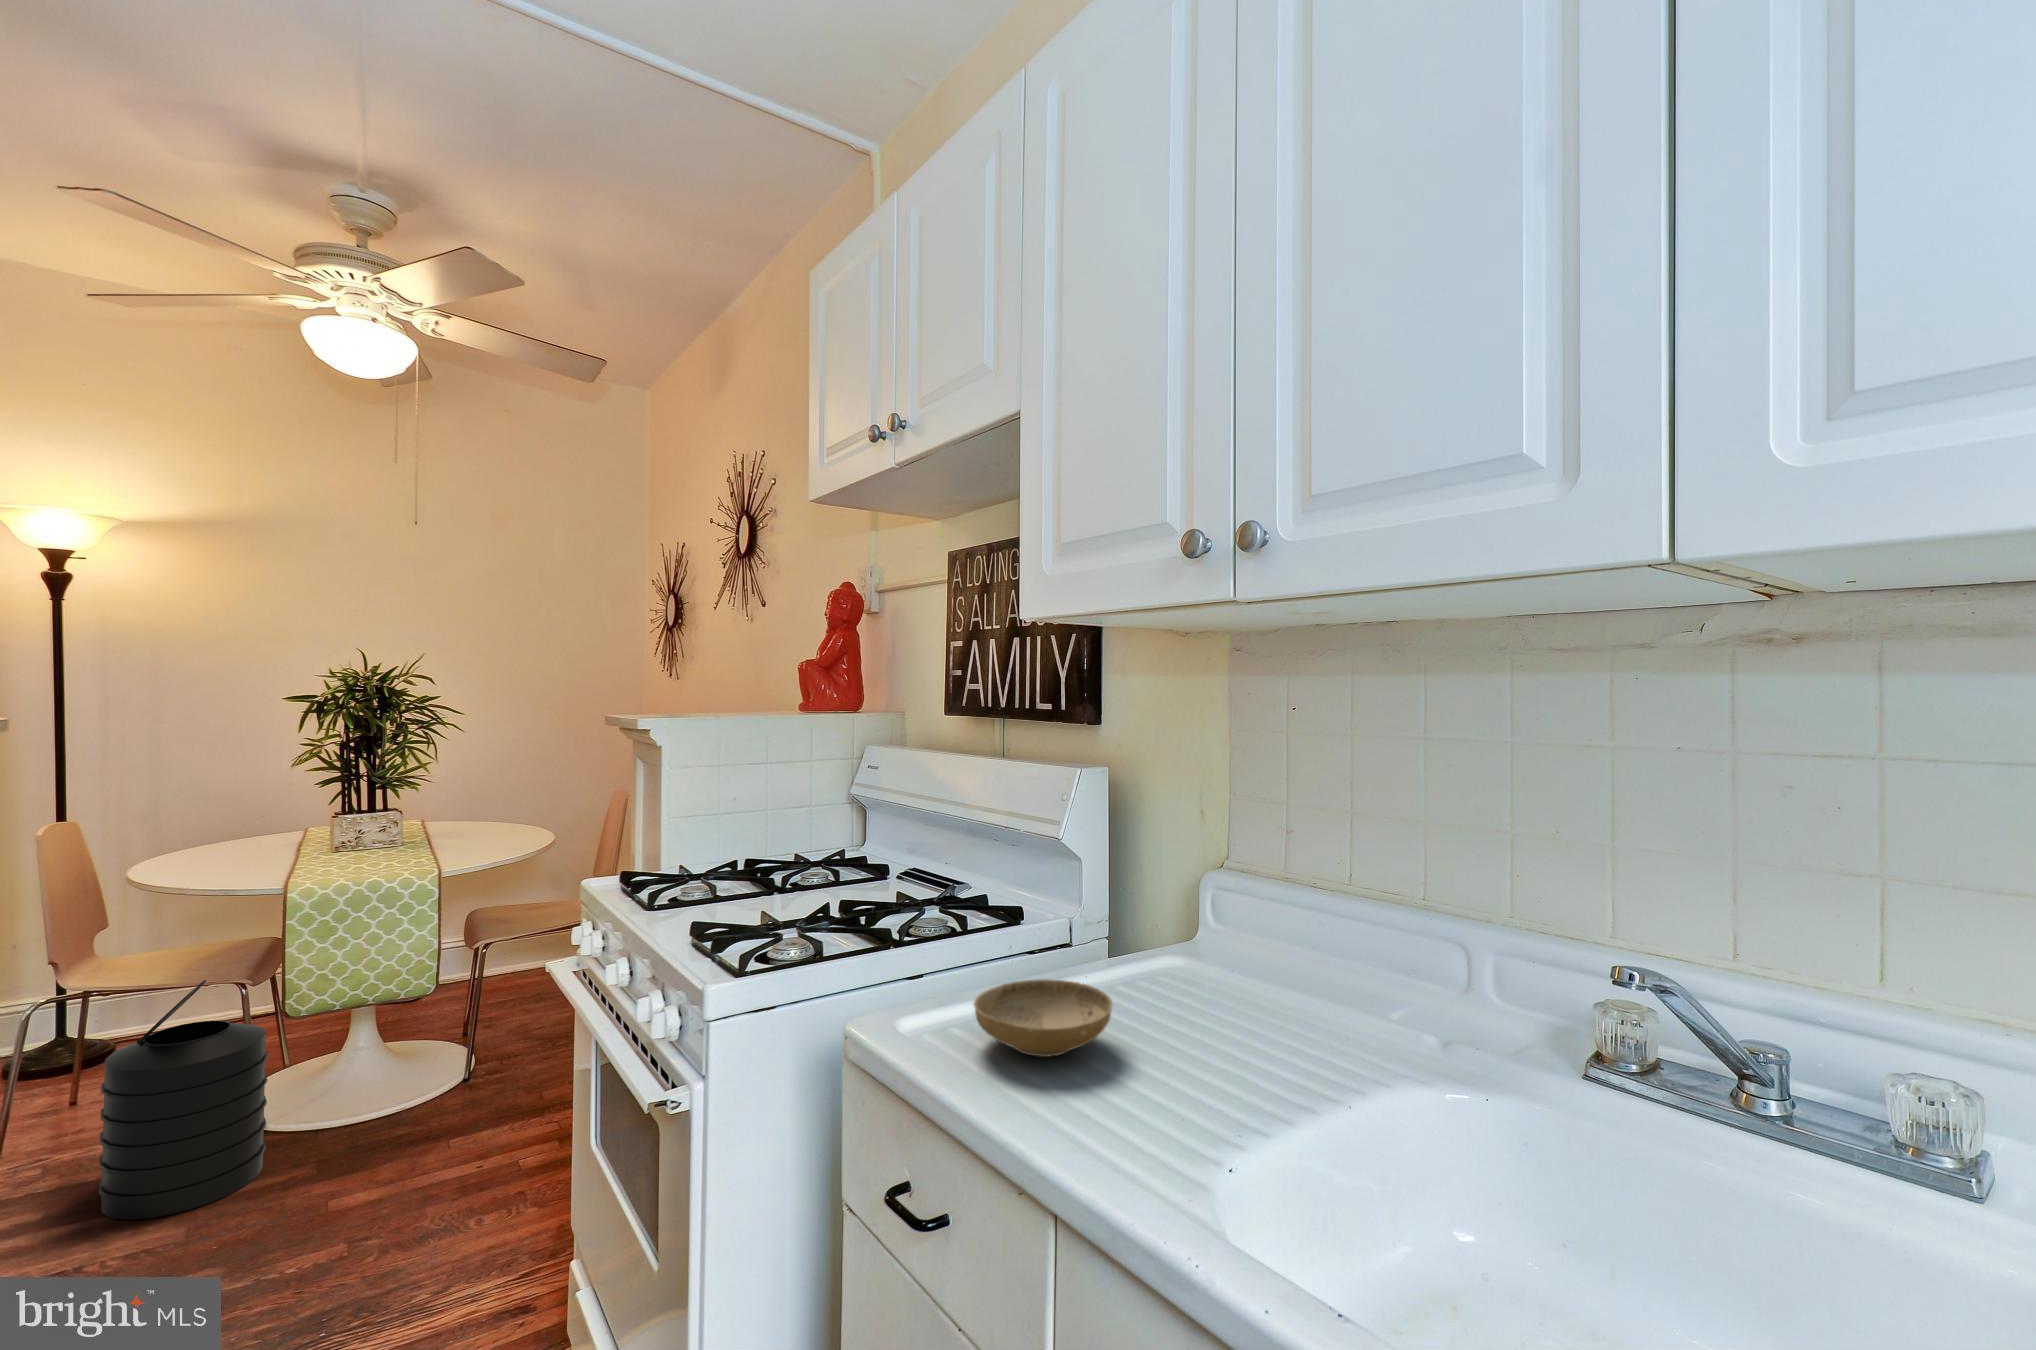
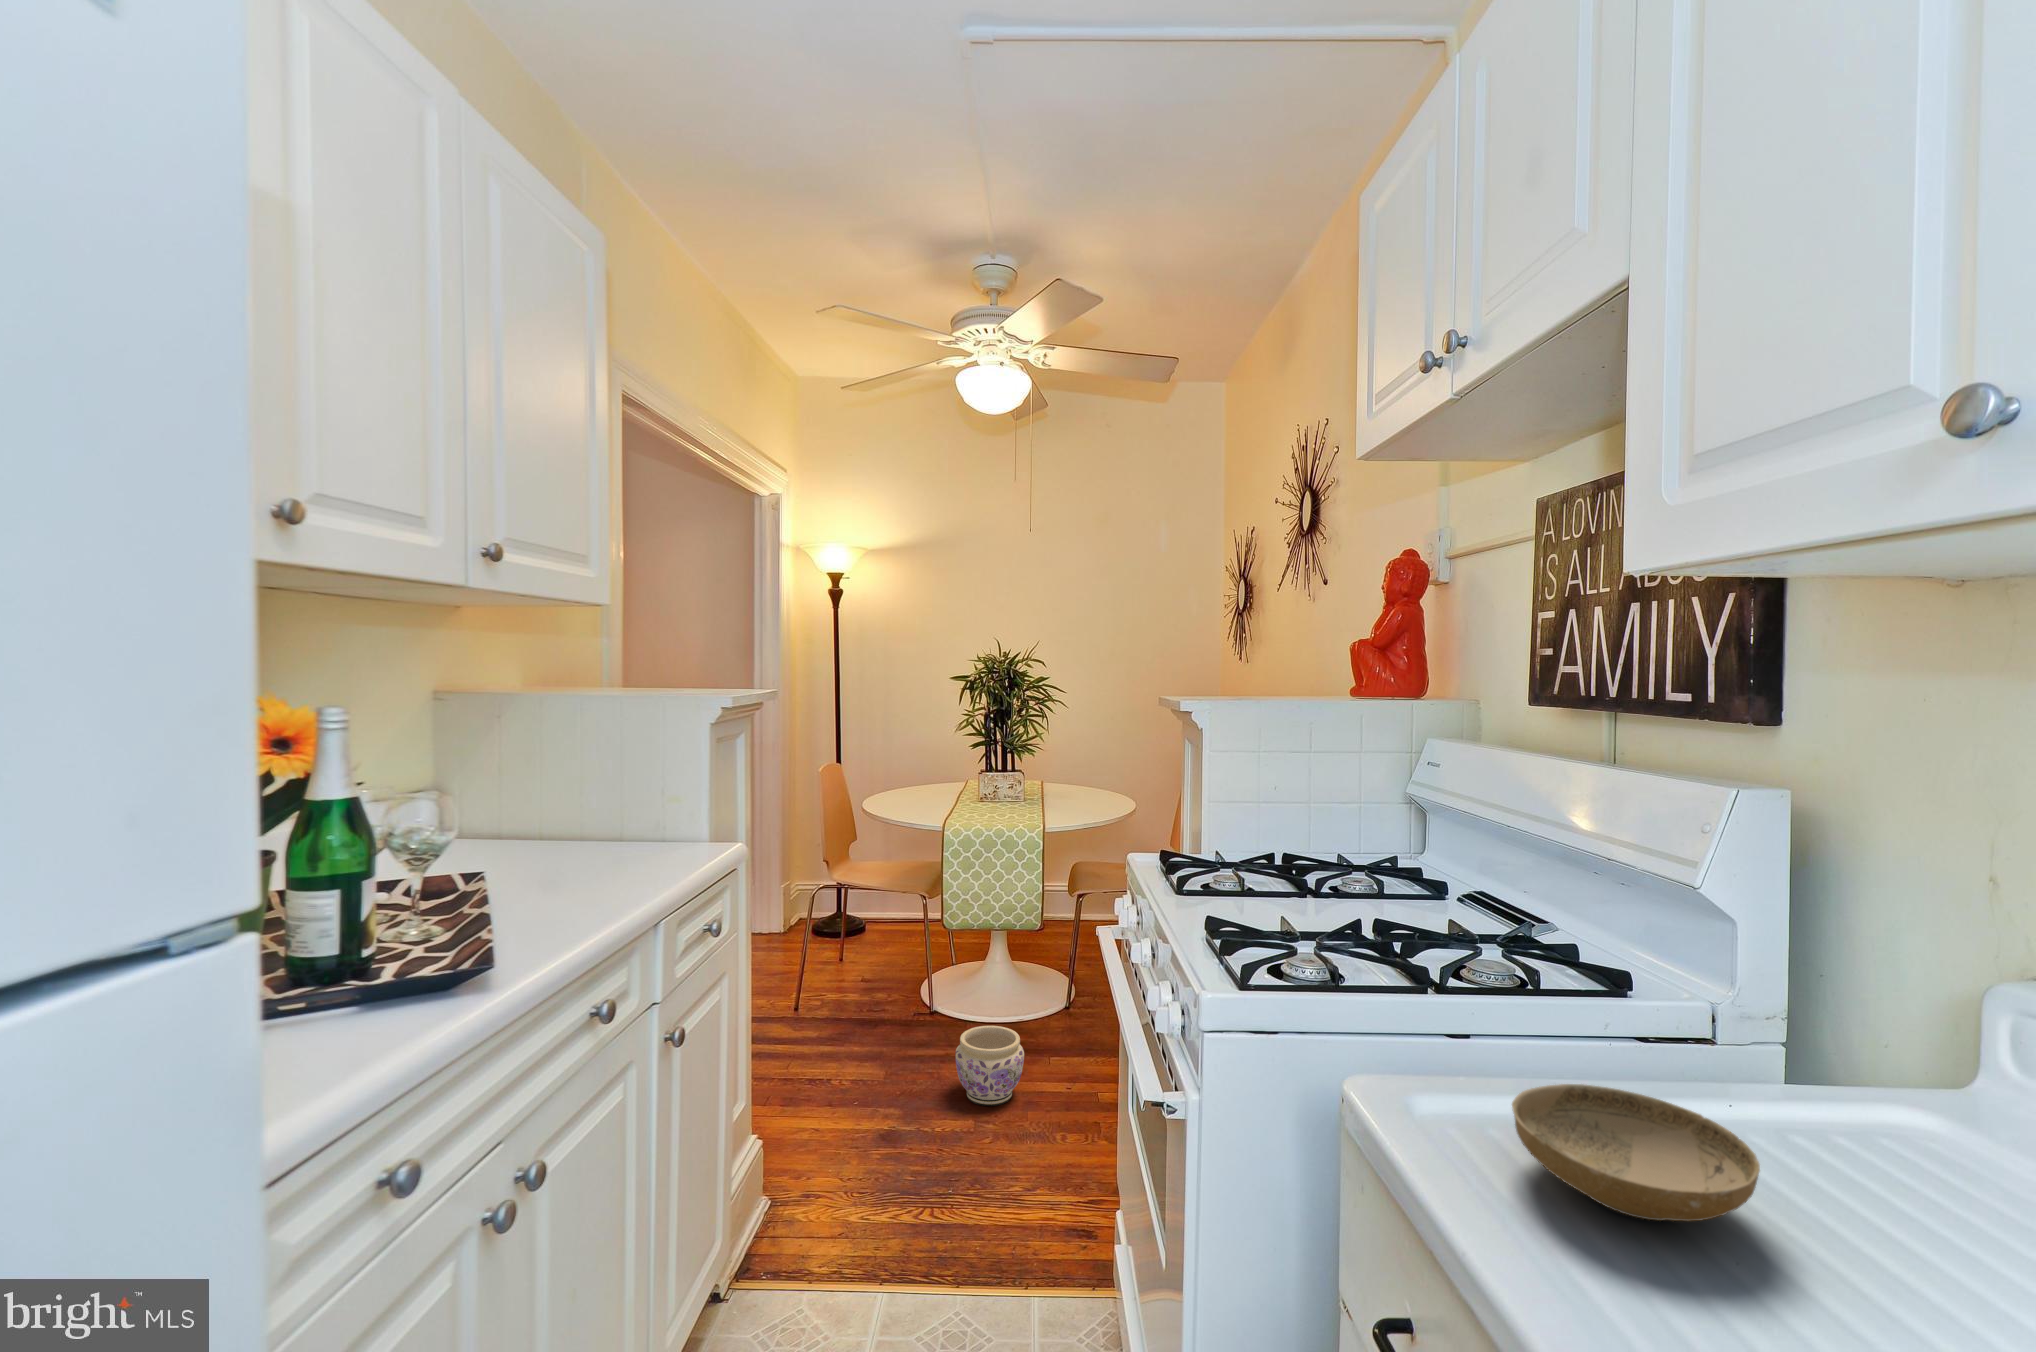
trash can: present [99,980,268,1220] -> none [839,889,933,1059]
planter: none [315,1119,418,1222] -> present [955,1026,1024,1106]

